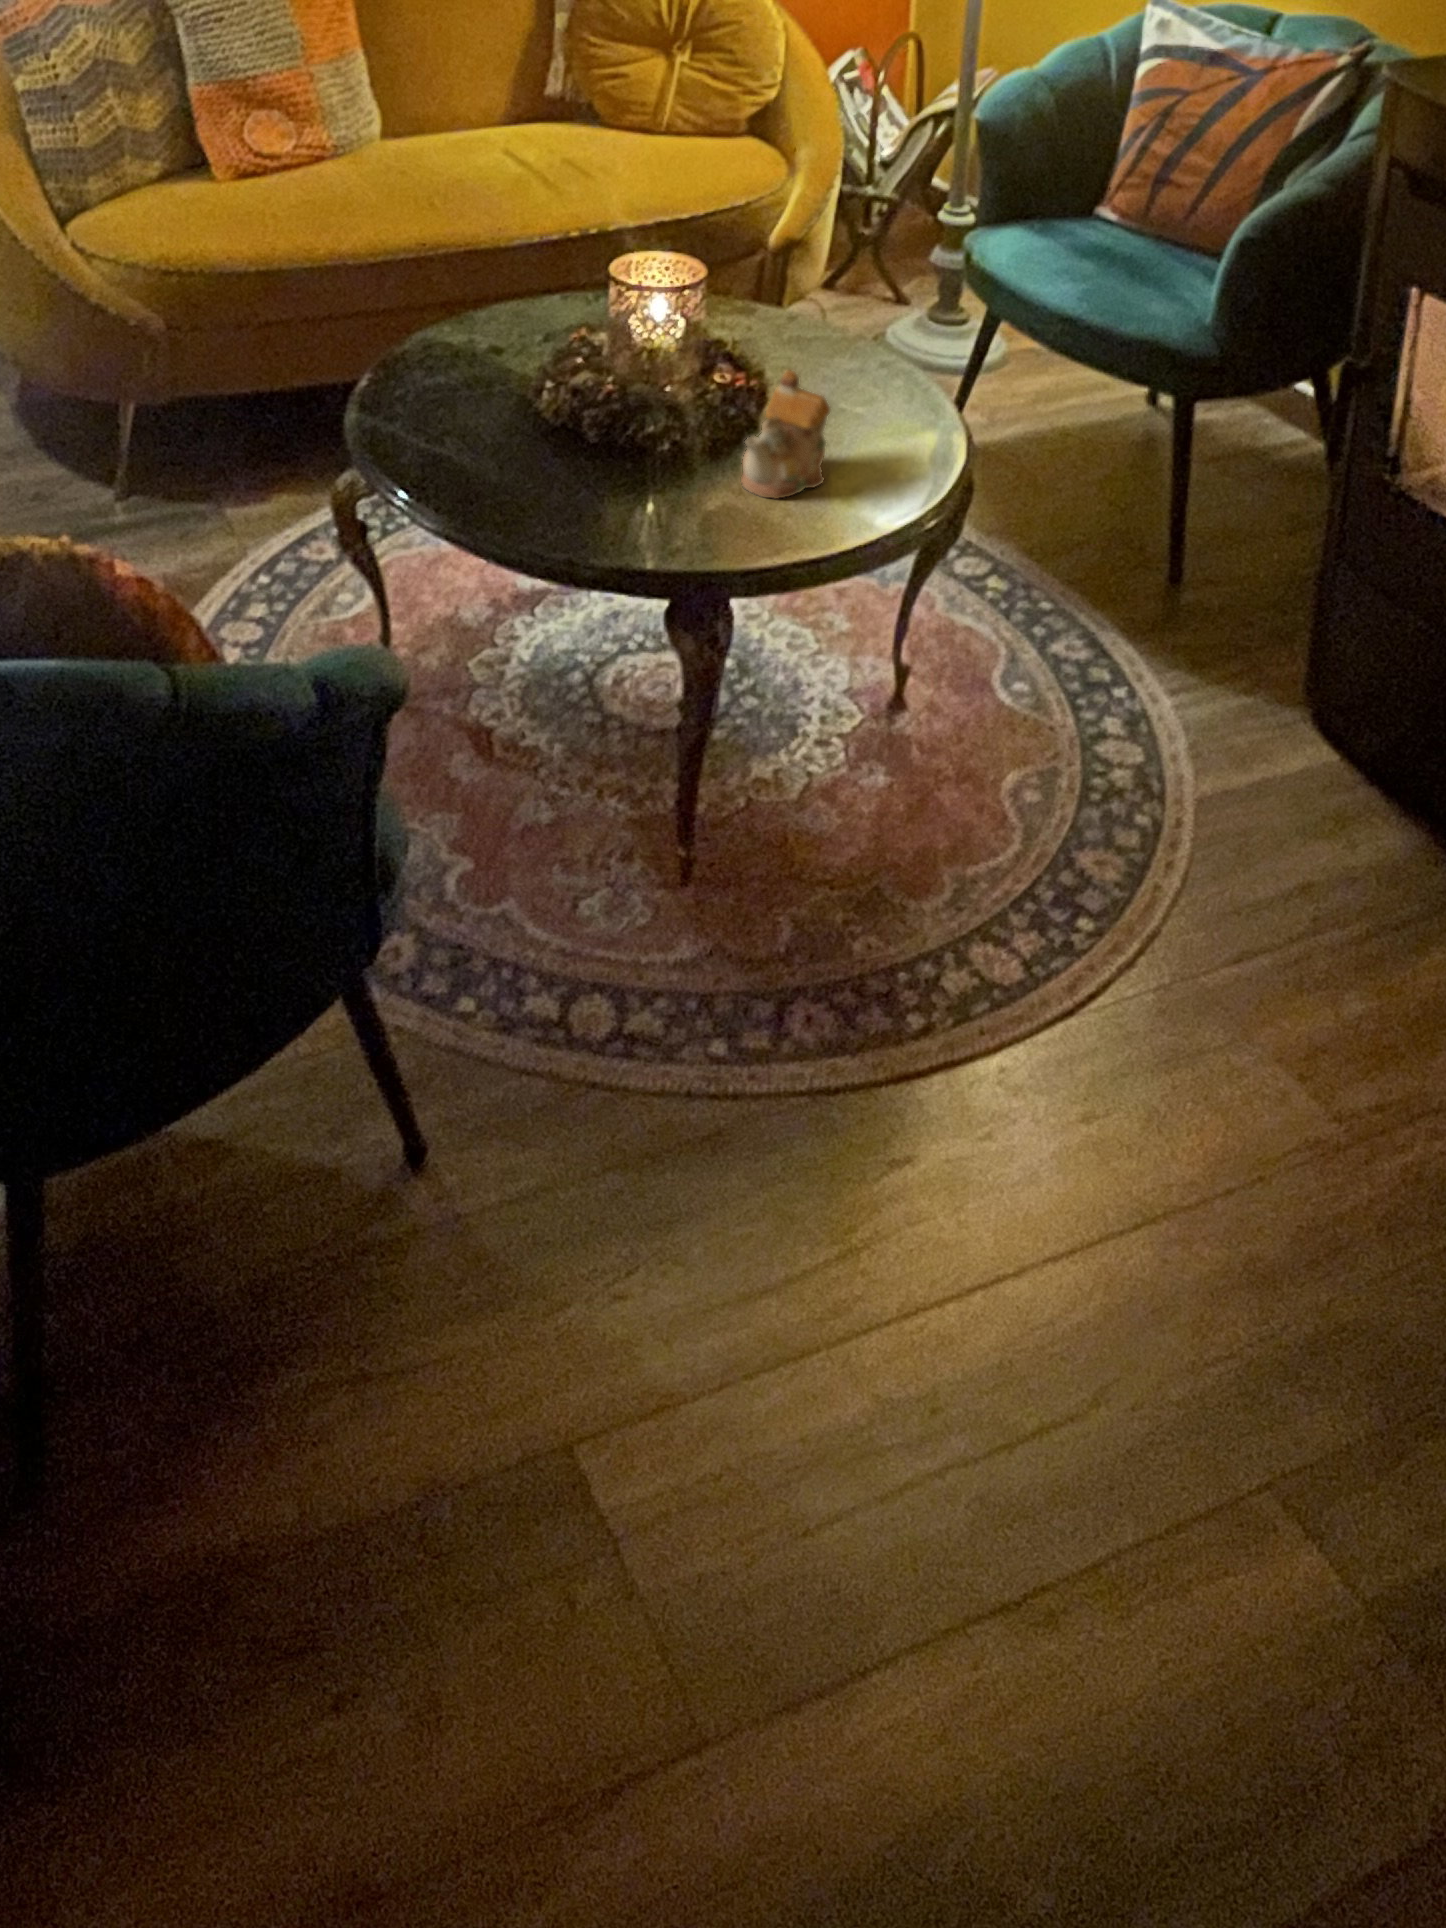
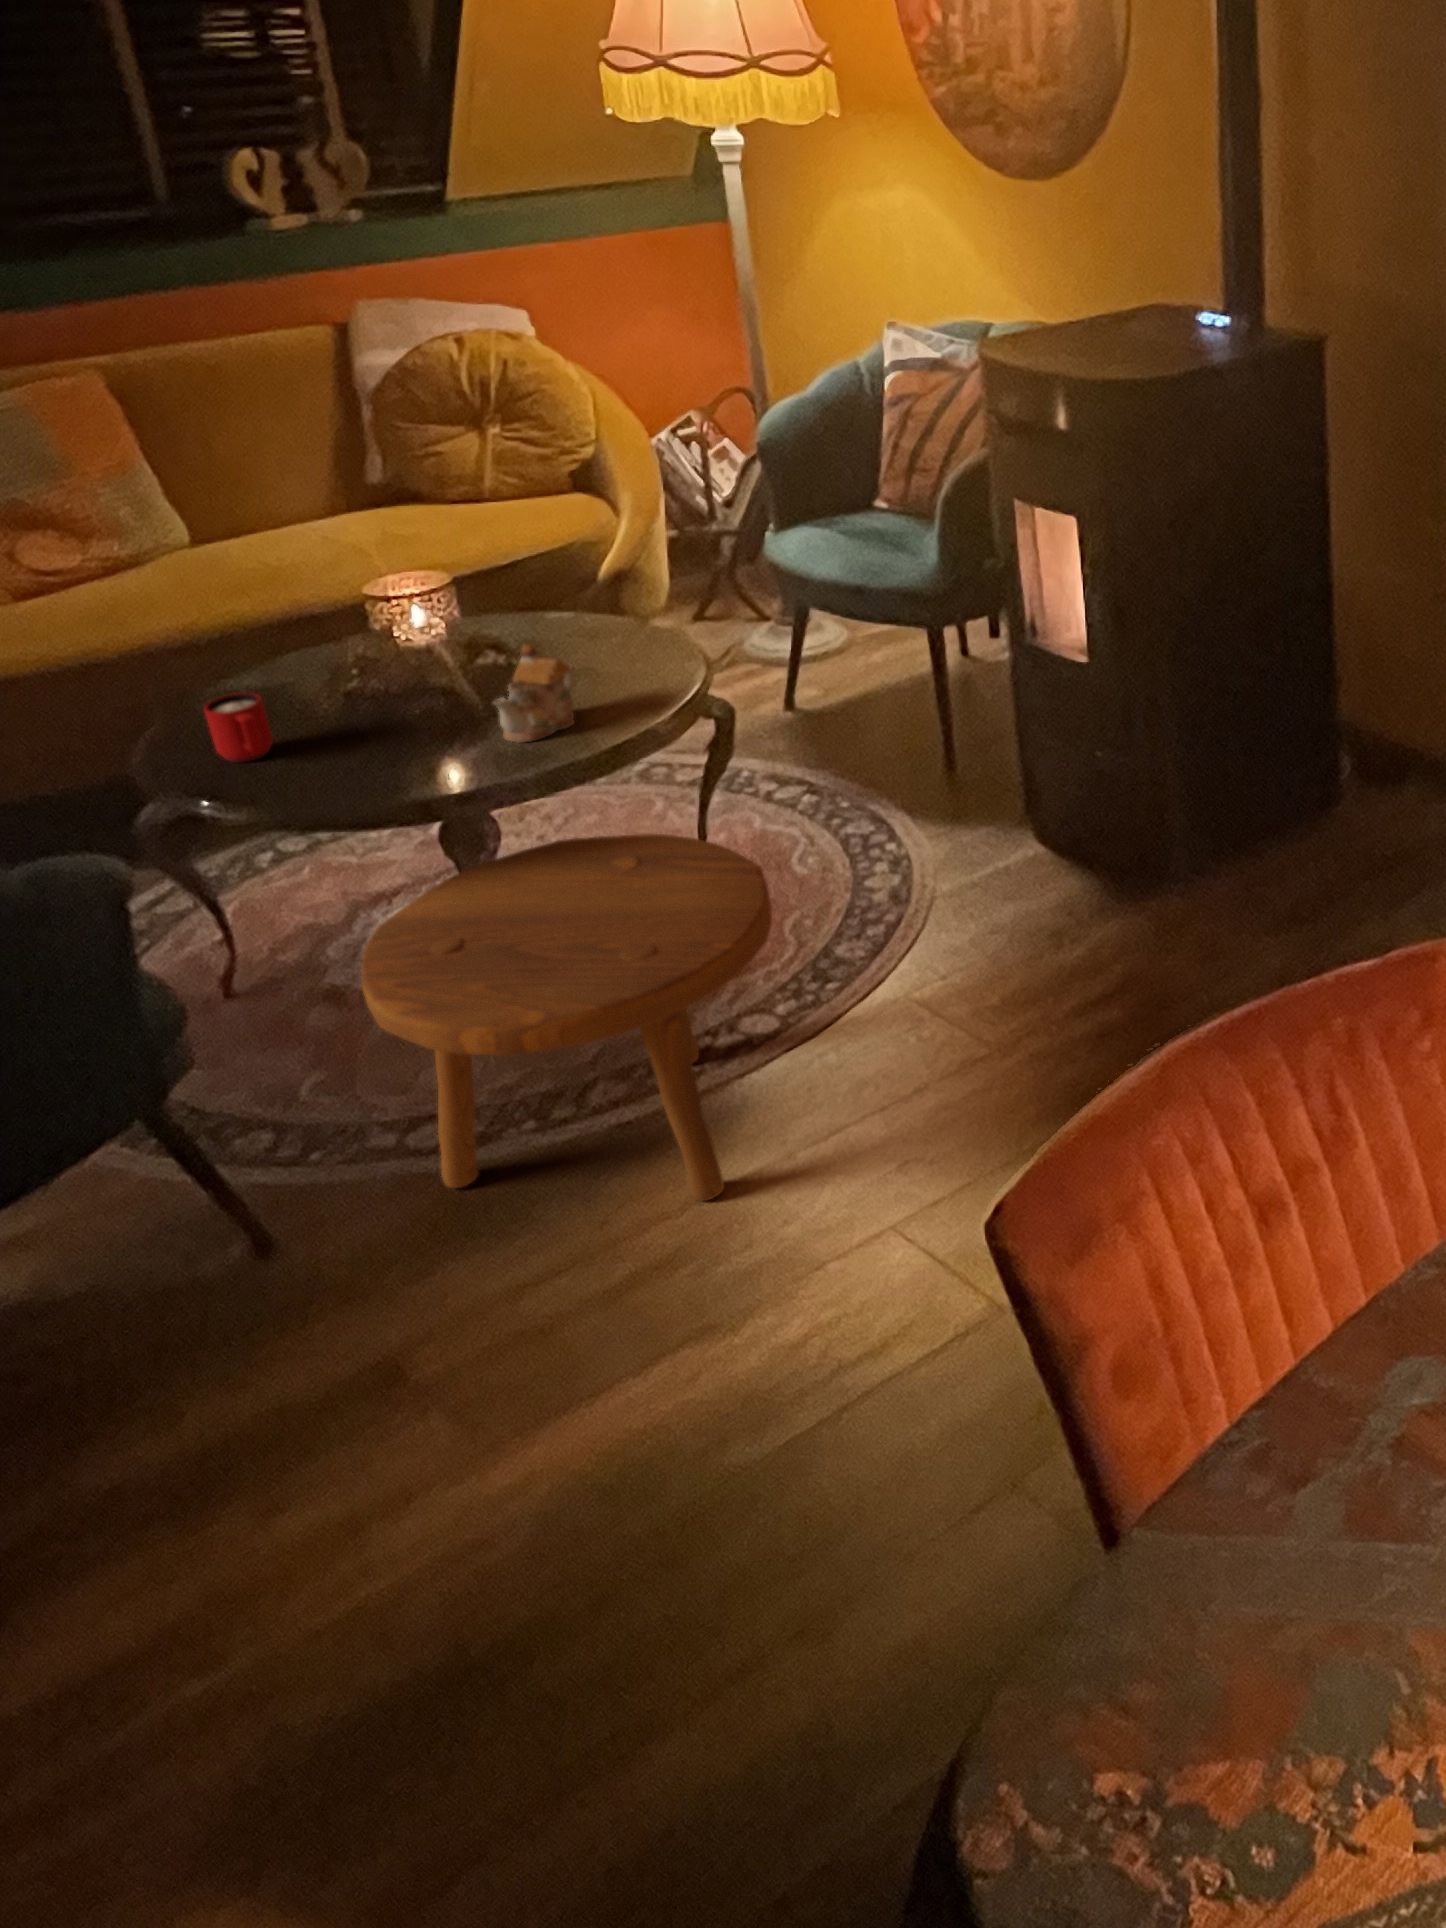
mug: none [427,361,487,446] -> present [204,693,273,763]
footstool: none [580,655,1116,1292] -> present [361,834,772,1201]

